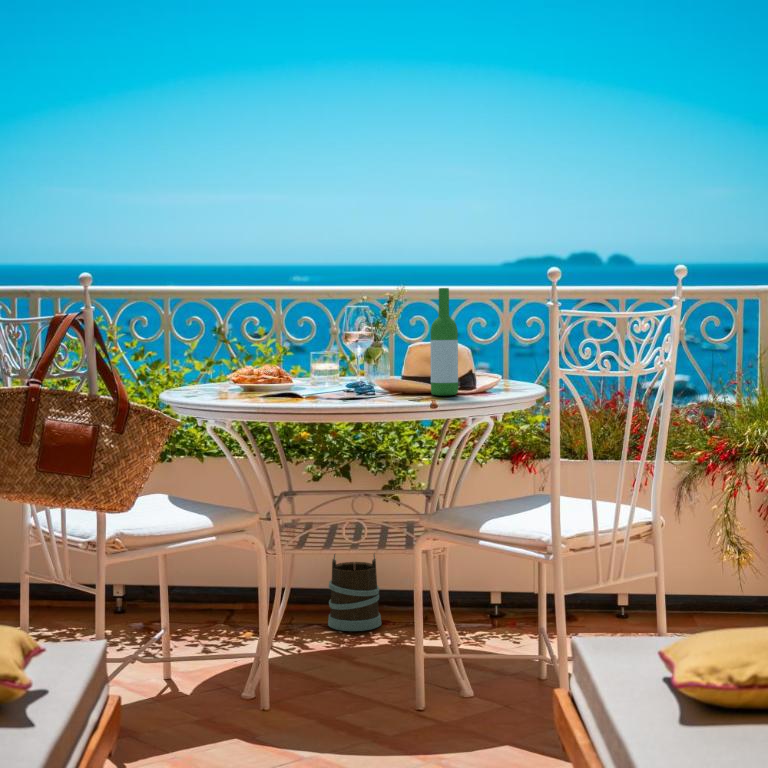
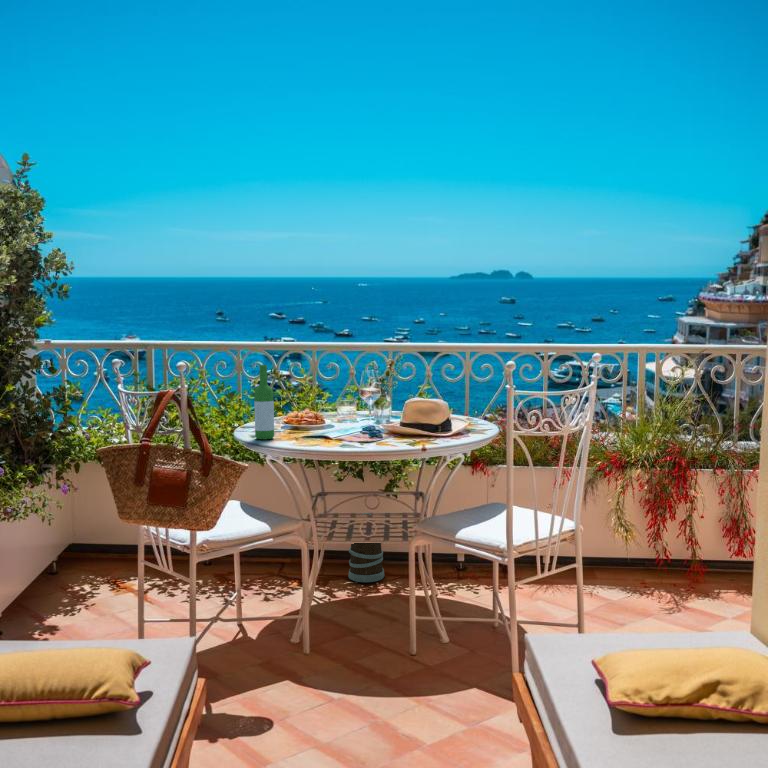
wine bottle: present [430,288,458,396] -> present [254,365,274,439]

